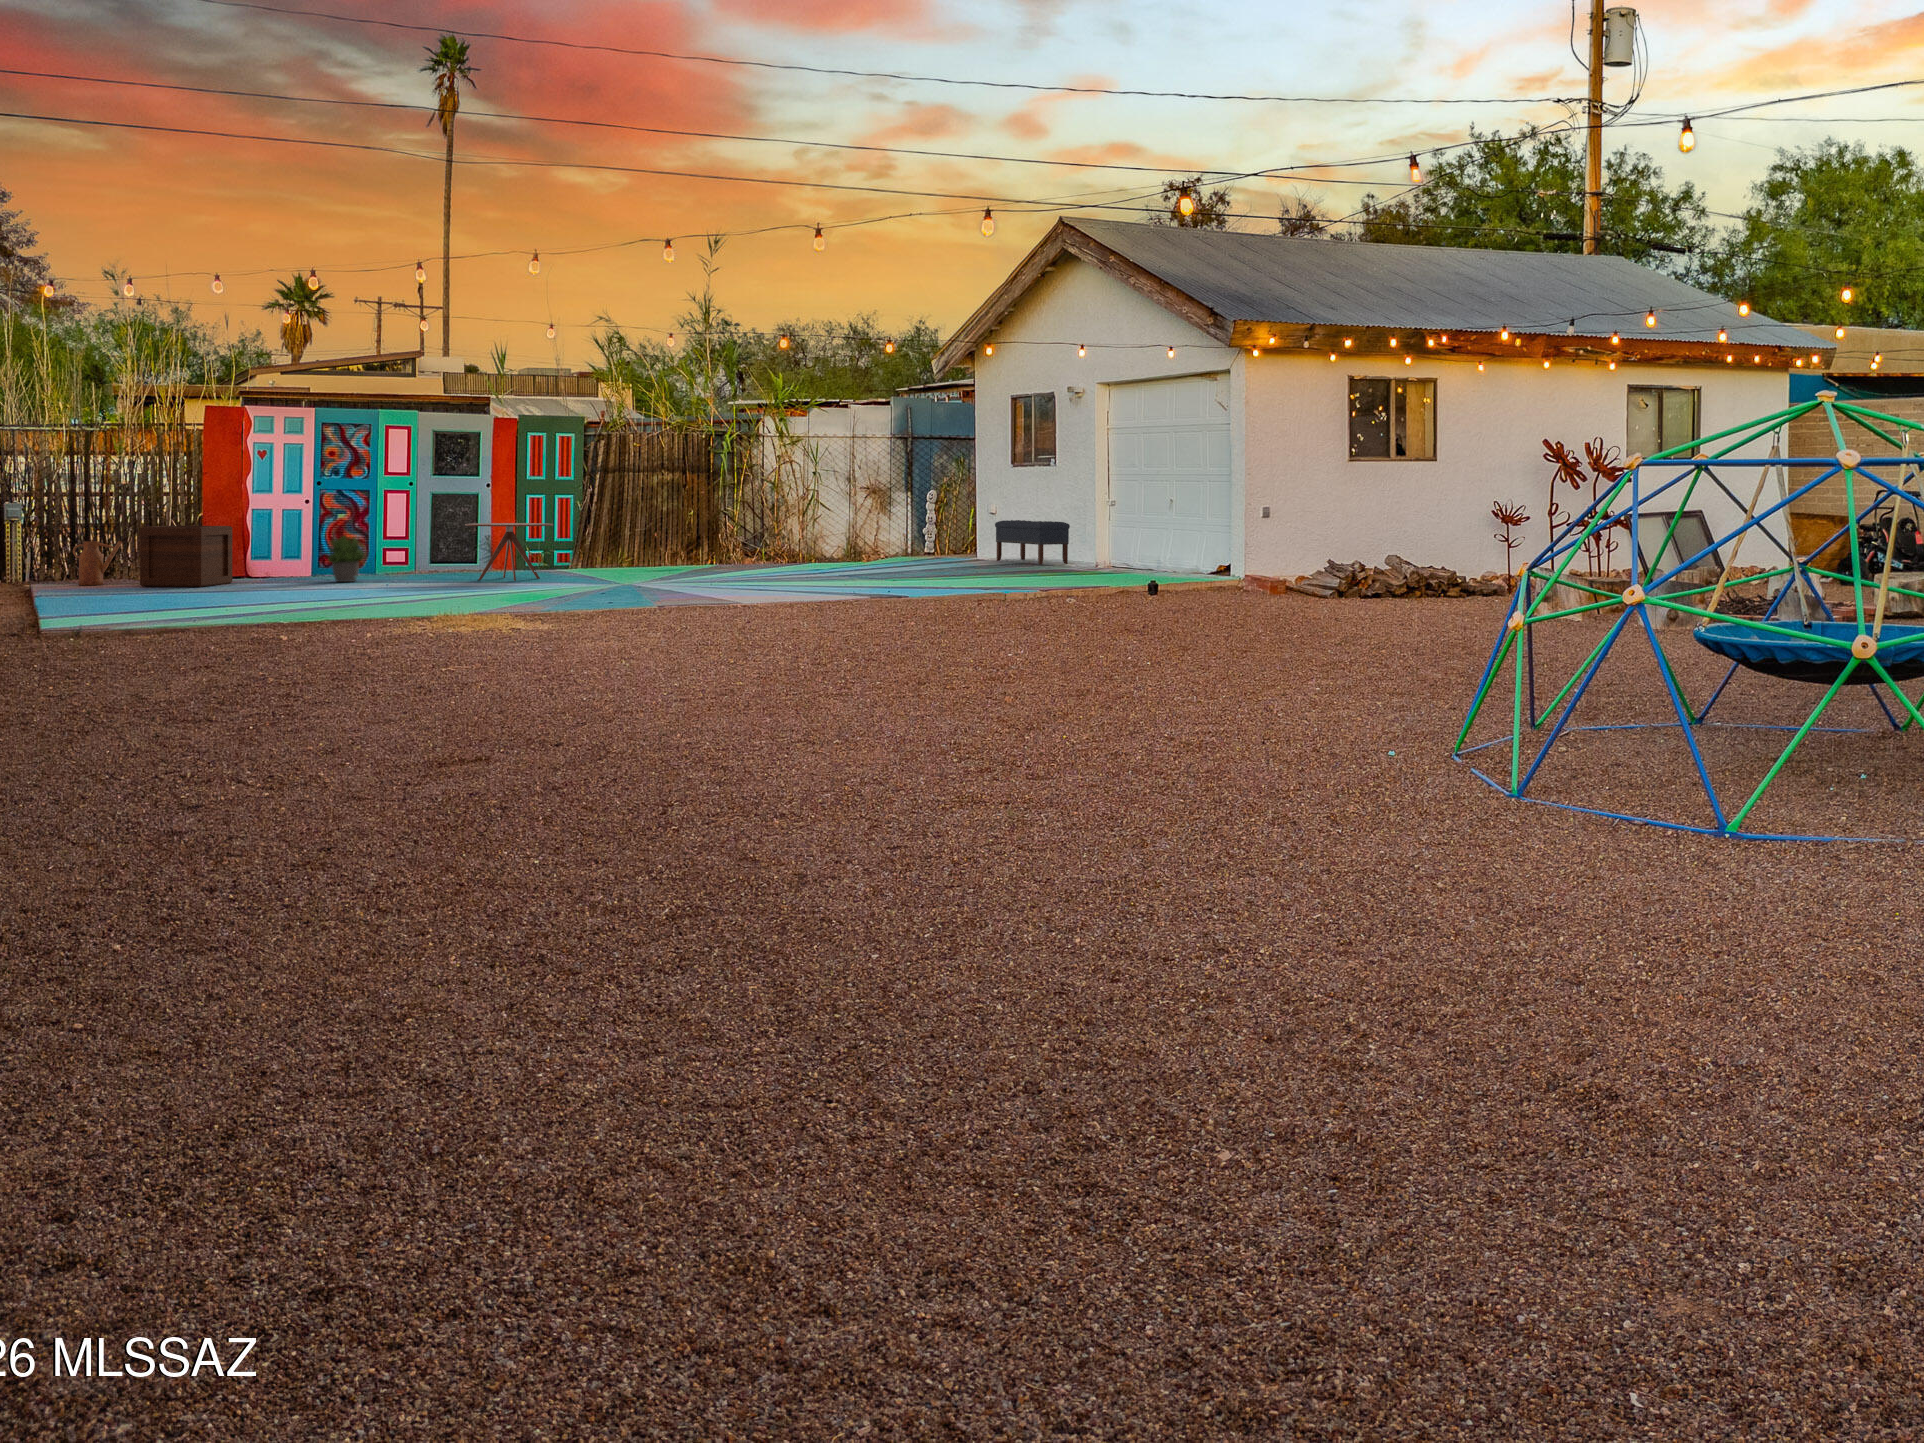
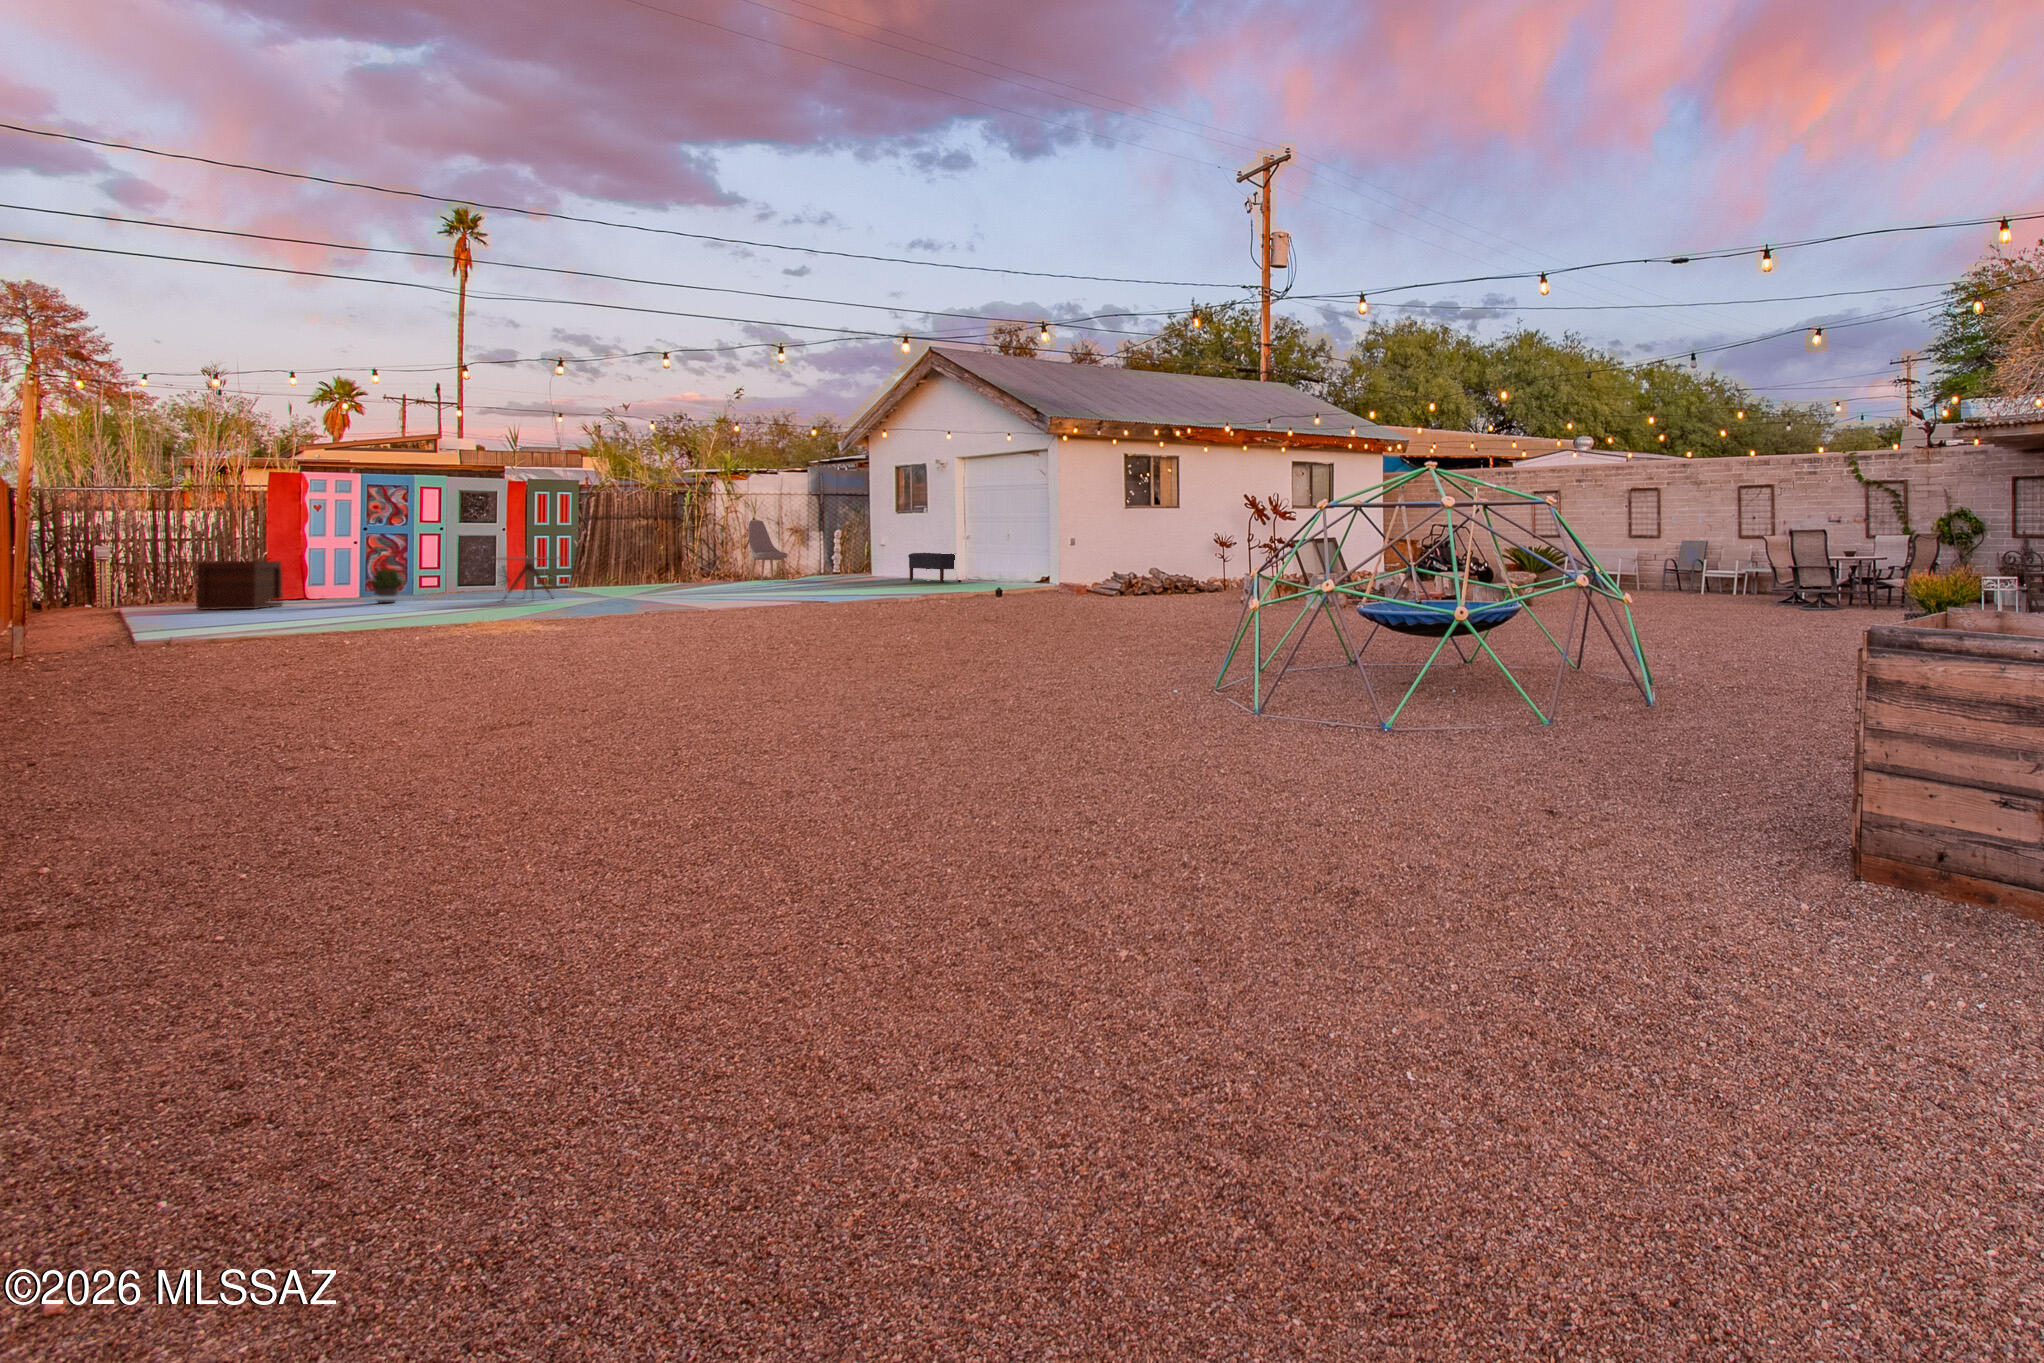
chair: none [782,473,834,559] -> present [749,520,788,581]
watering can: present [73,541,122,585] -> none [130,573,179,610]

